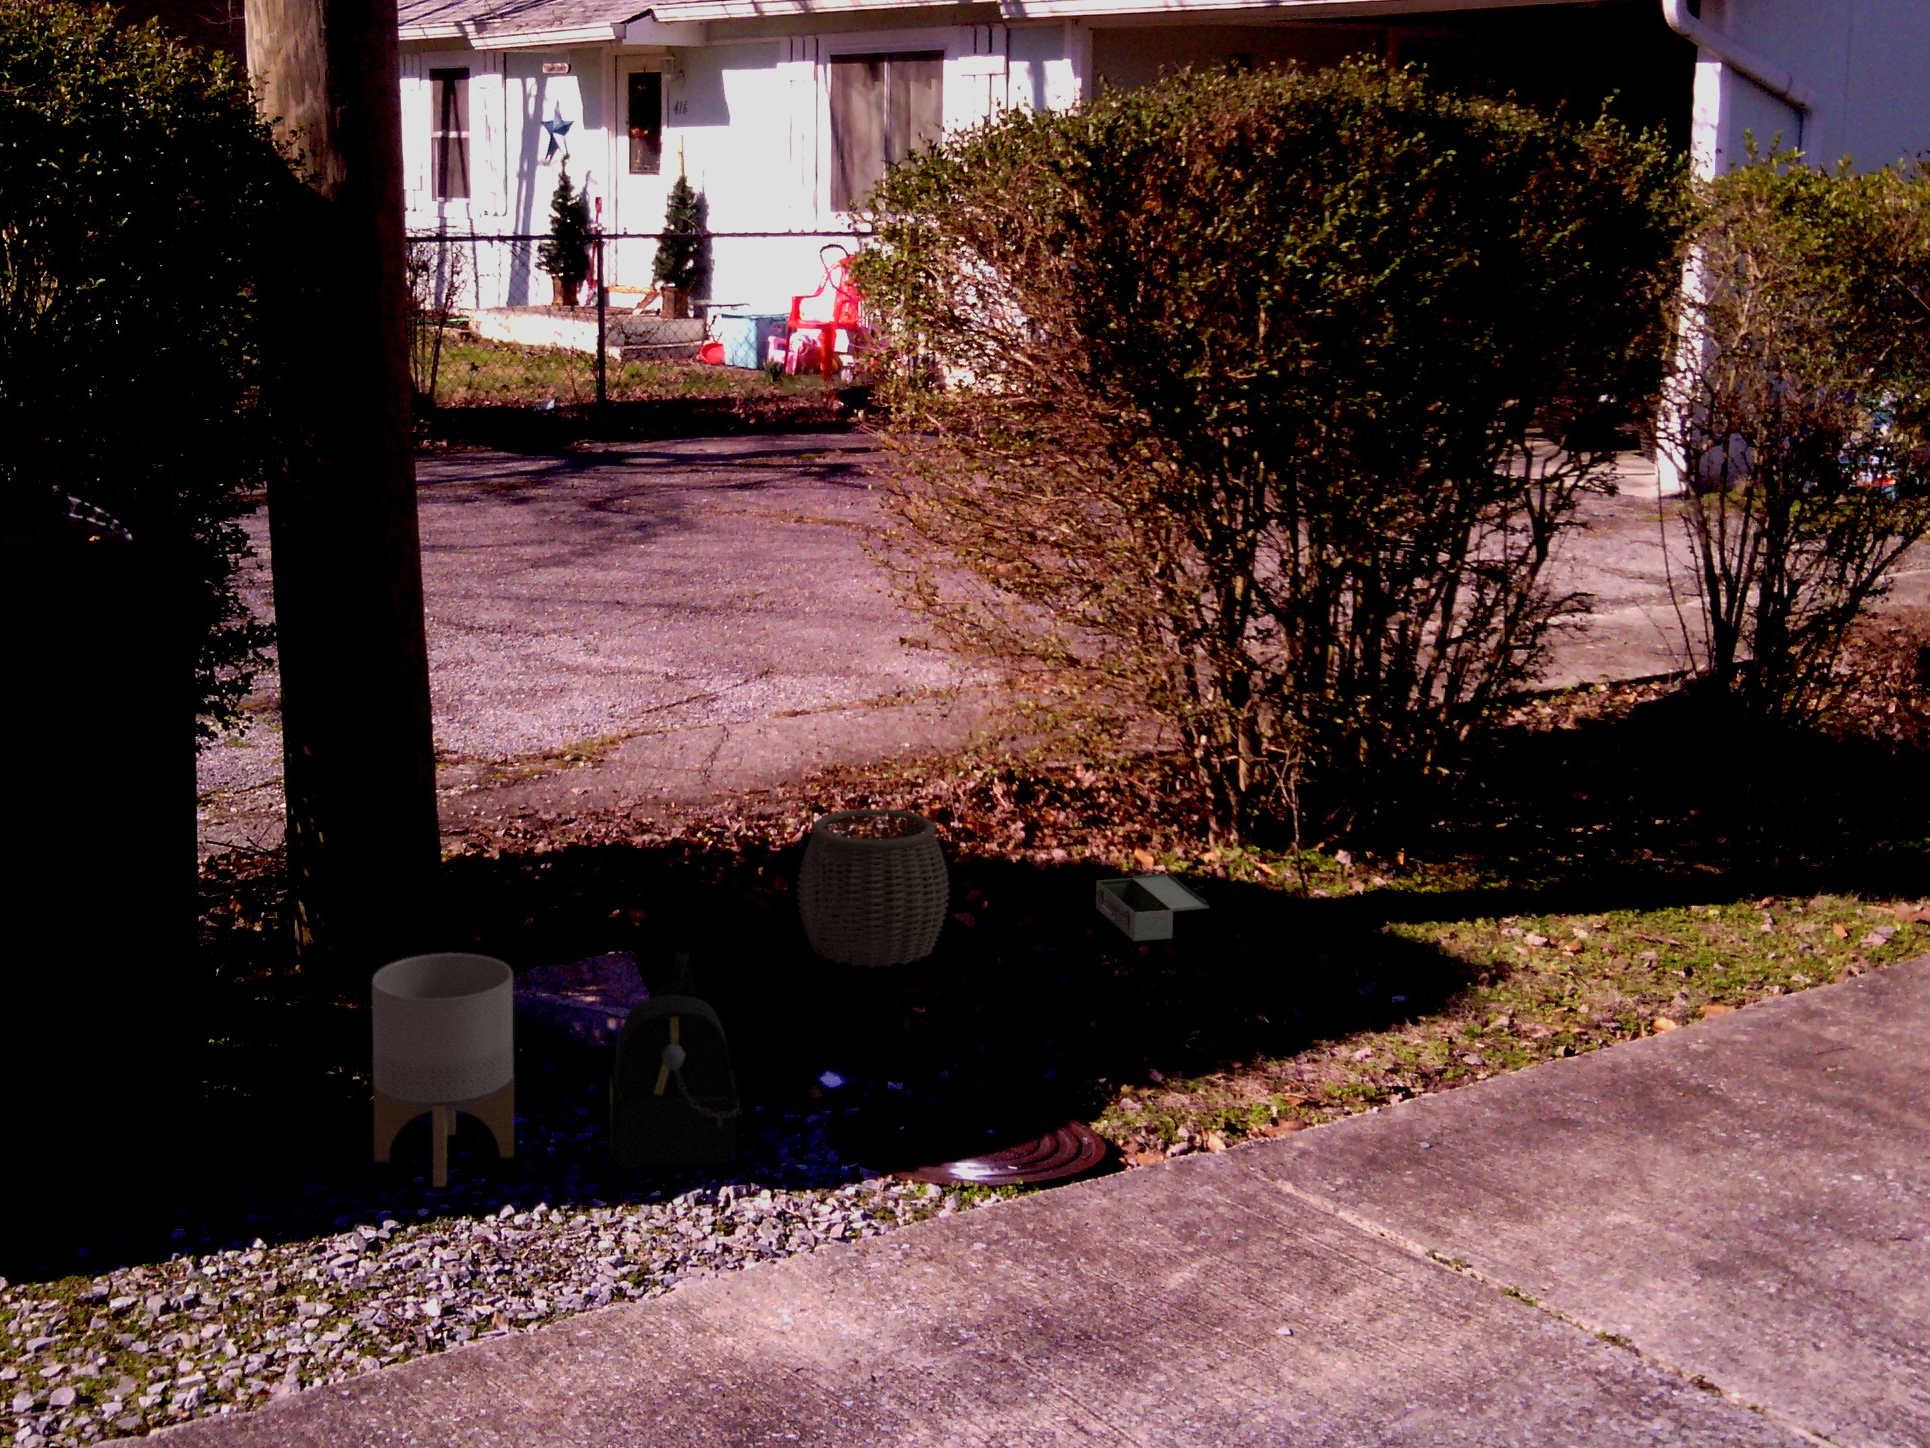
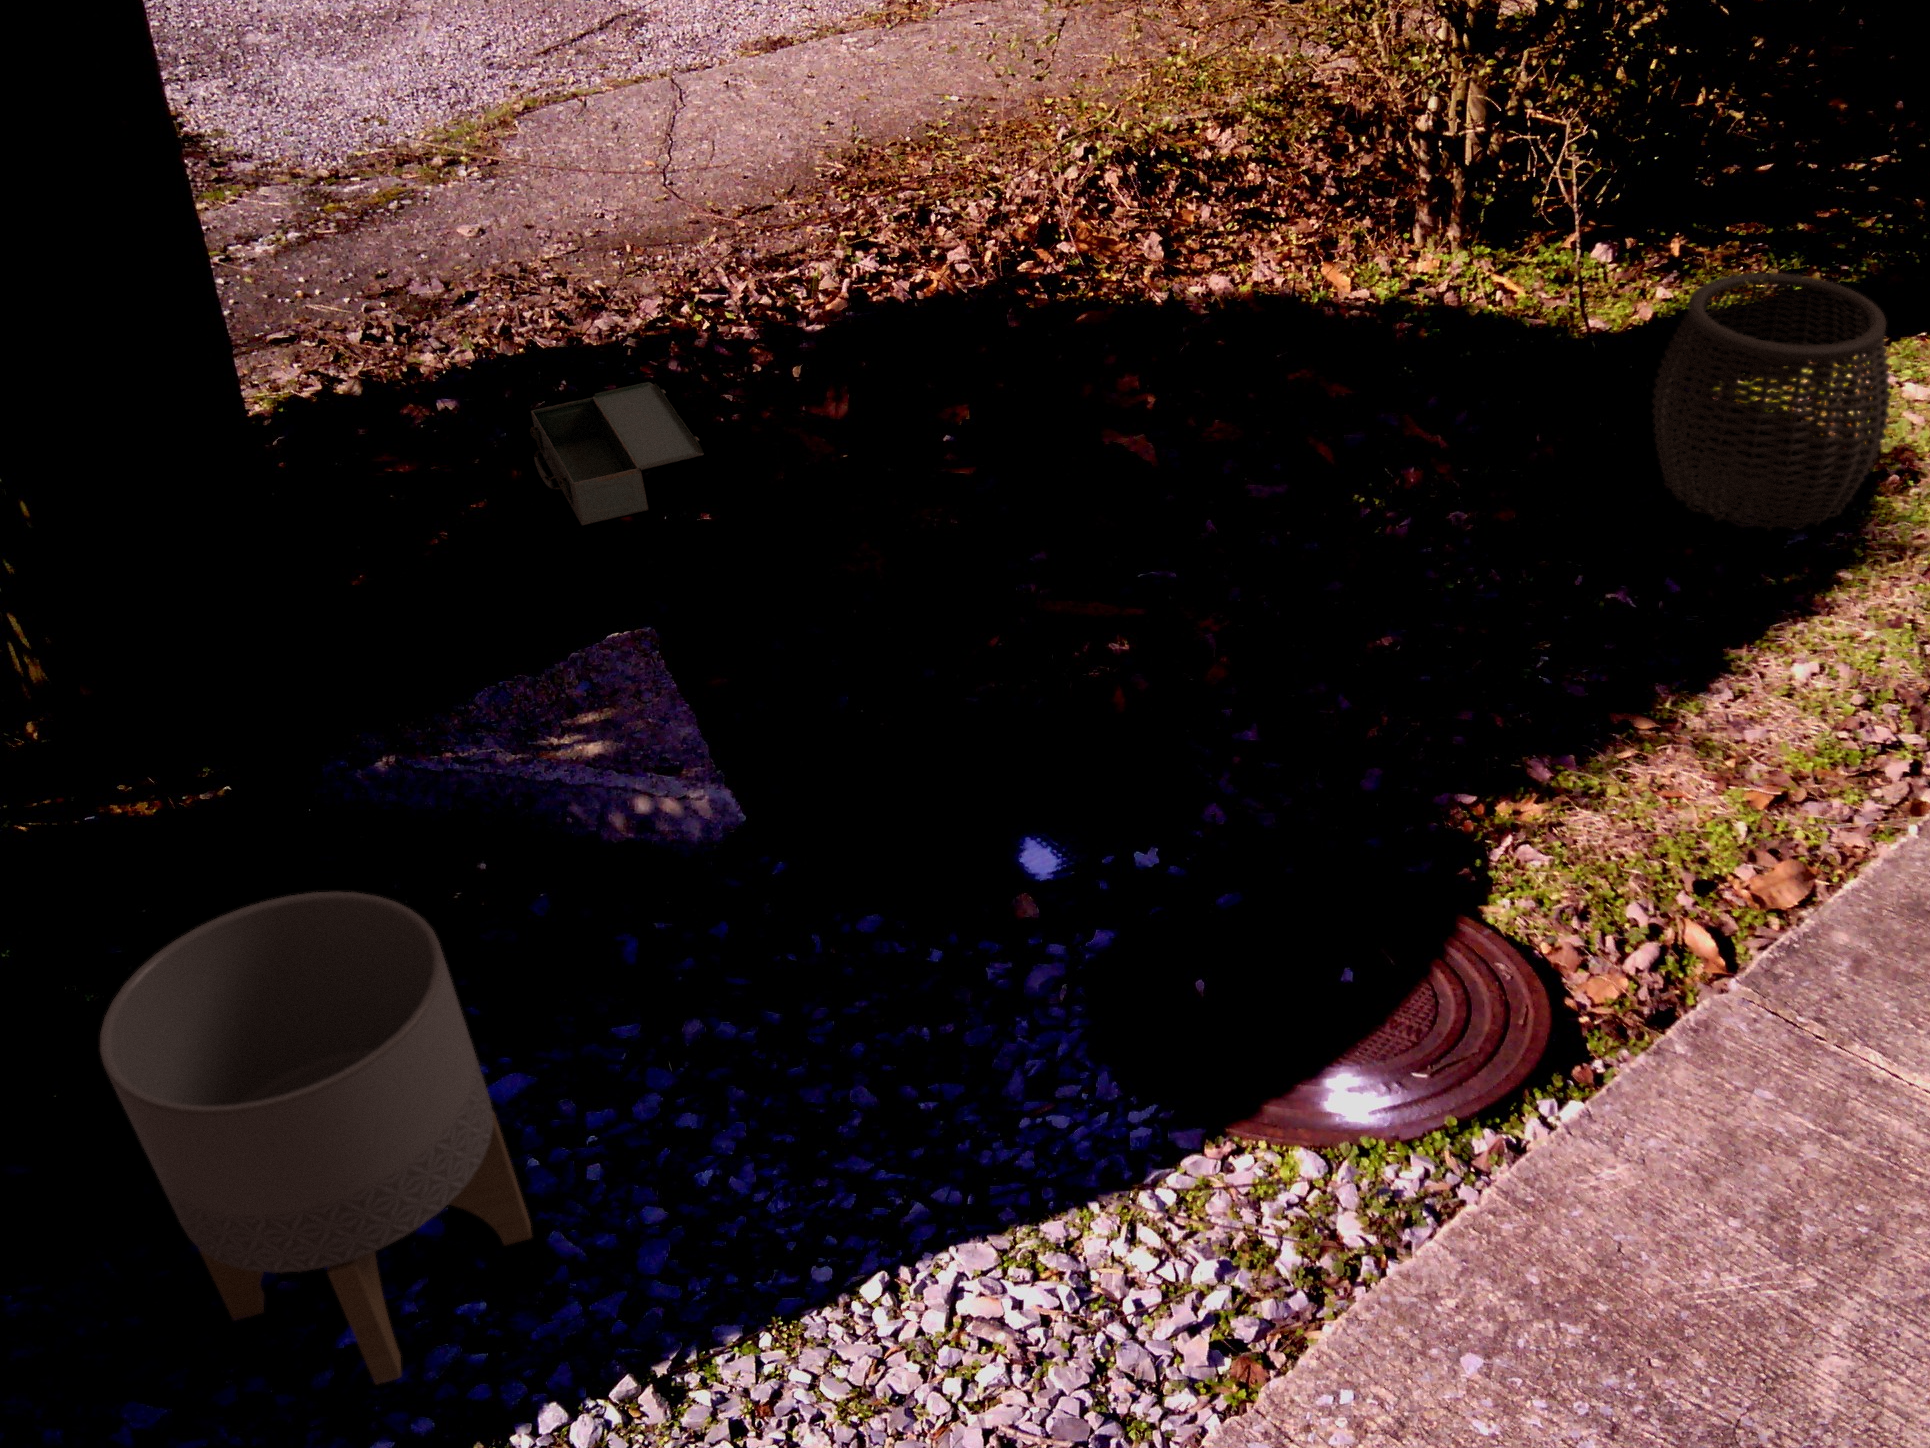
woven basket: present [797,809,949,967] -> present [1653,273,1891,531]
toolbox: present [1096,874,1209,941] -> present [530,382,704,525]
backpack: present [610,953,740,1168] -> none [699,808,979,1232]

